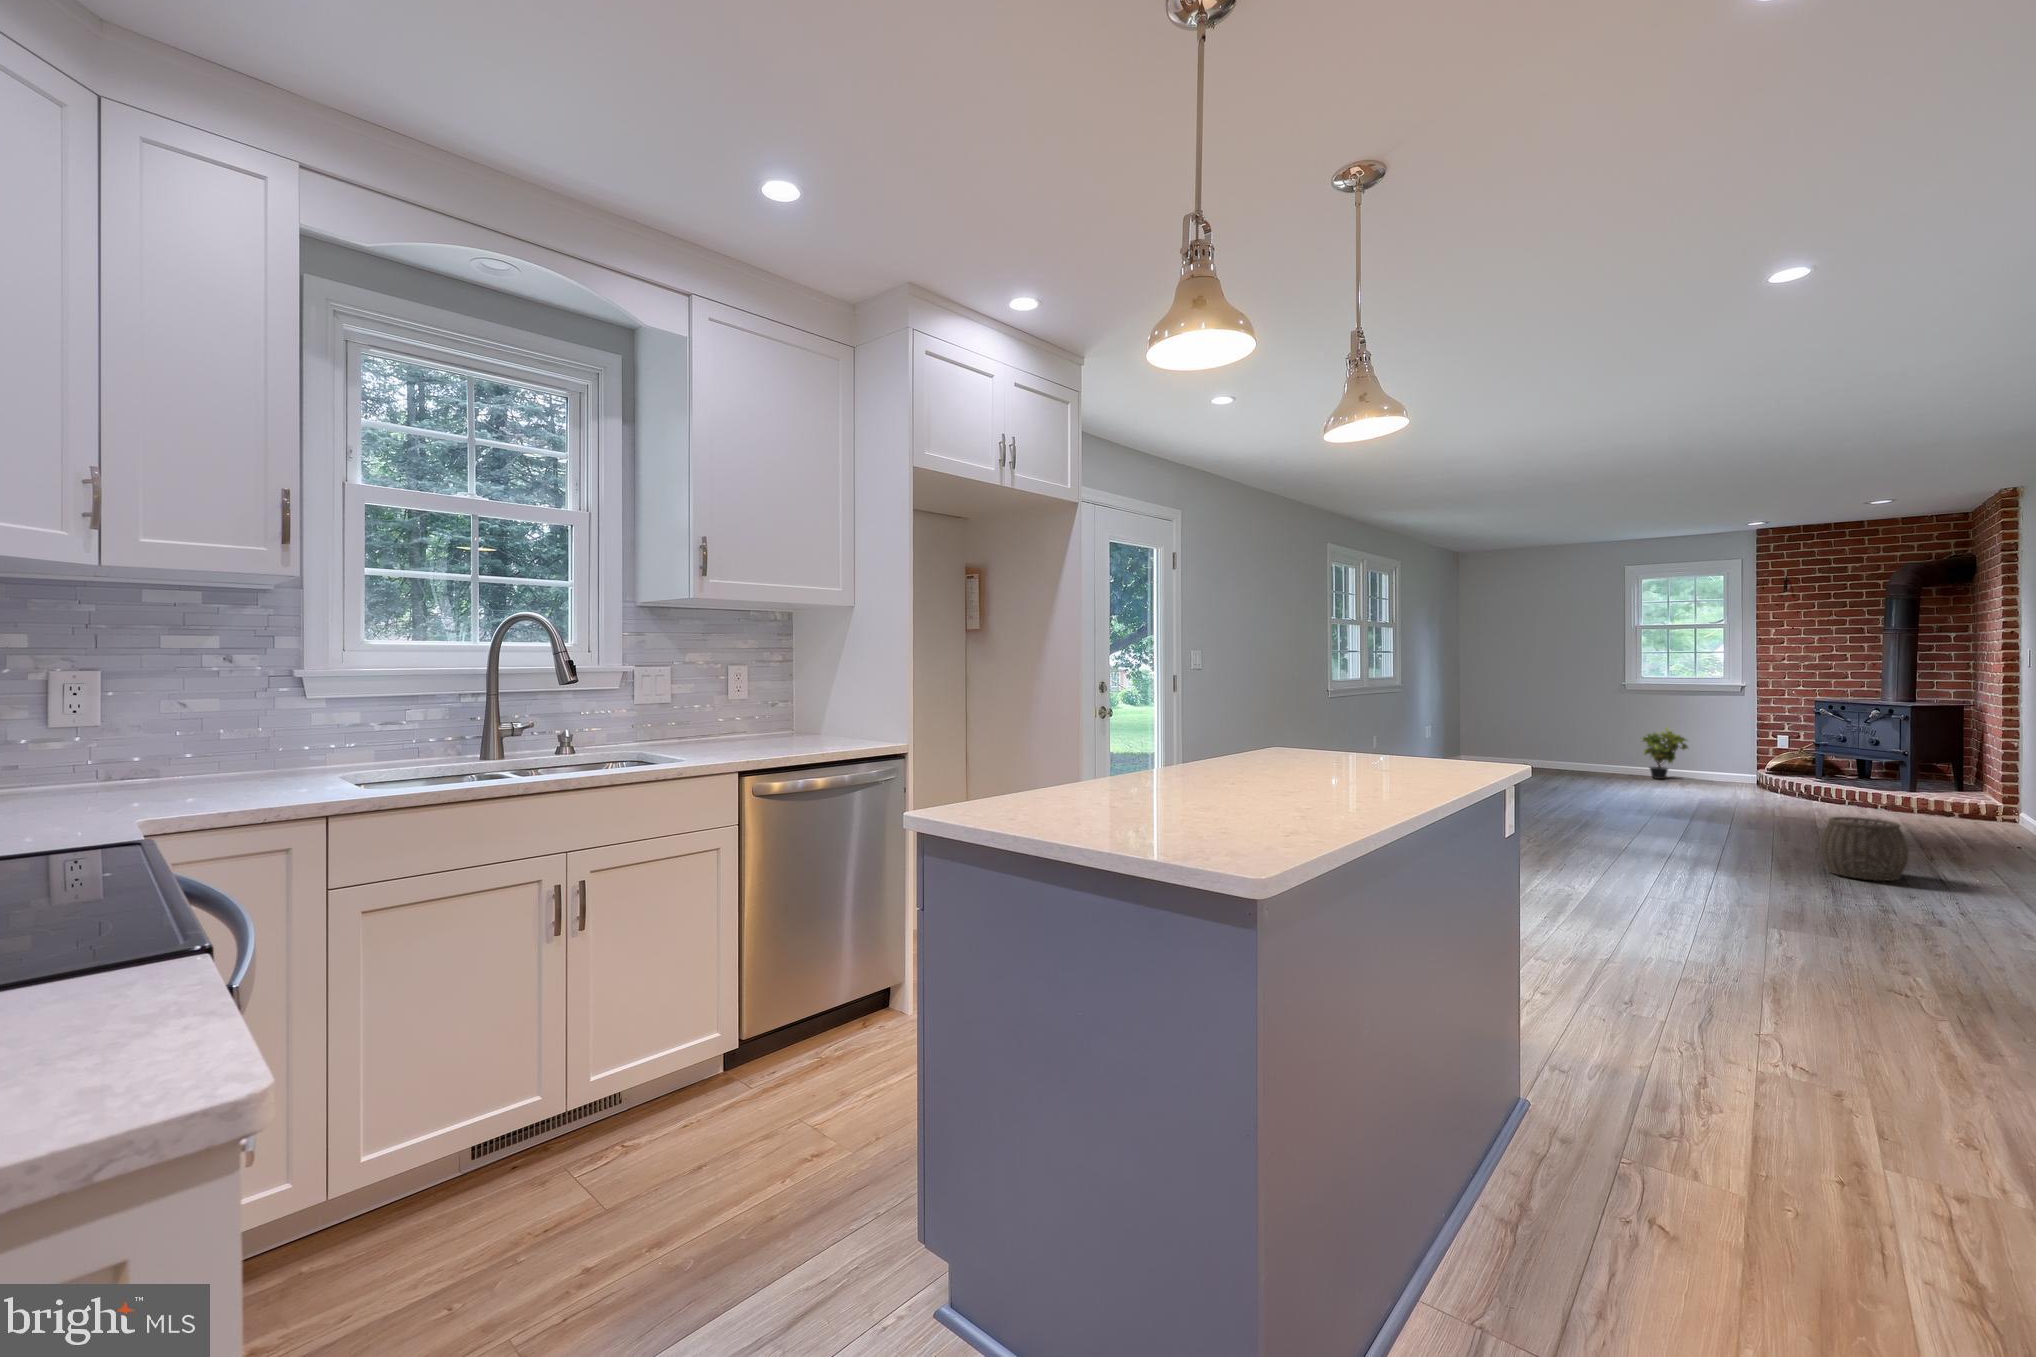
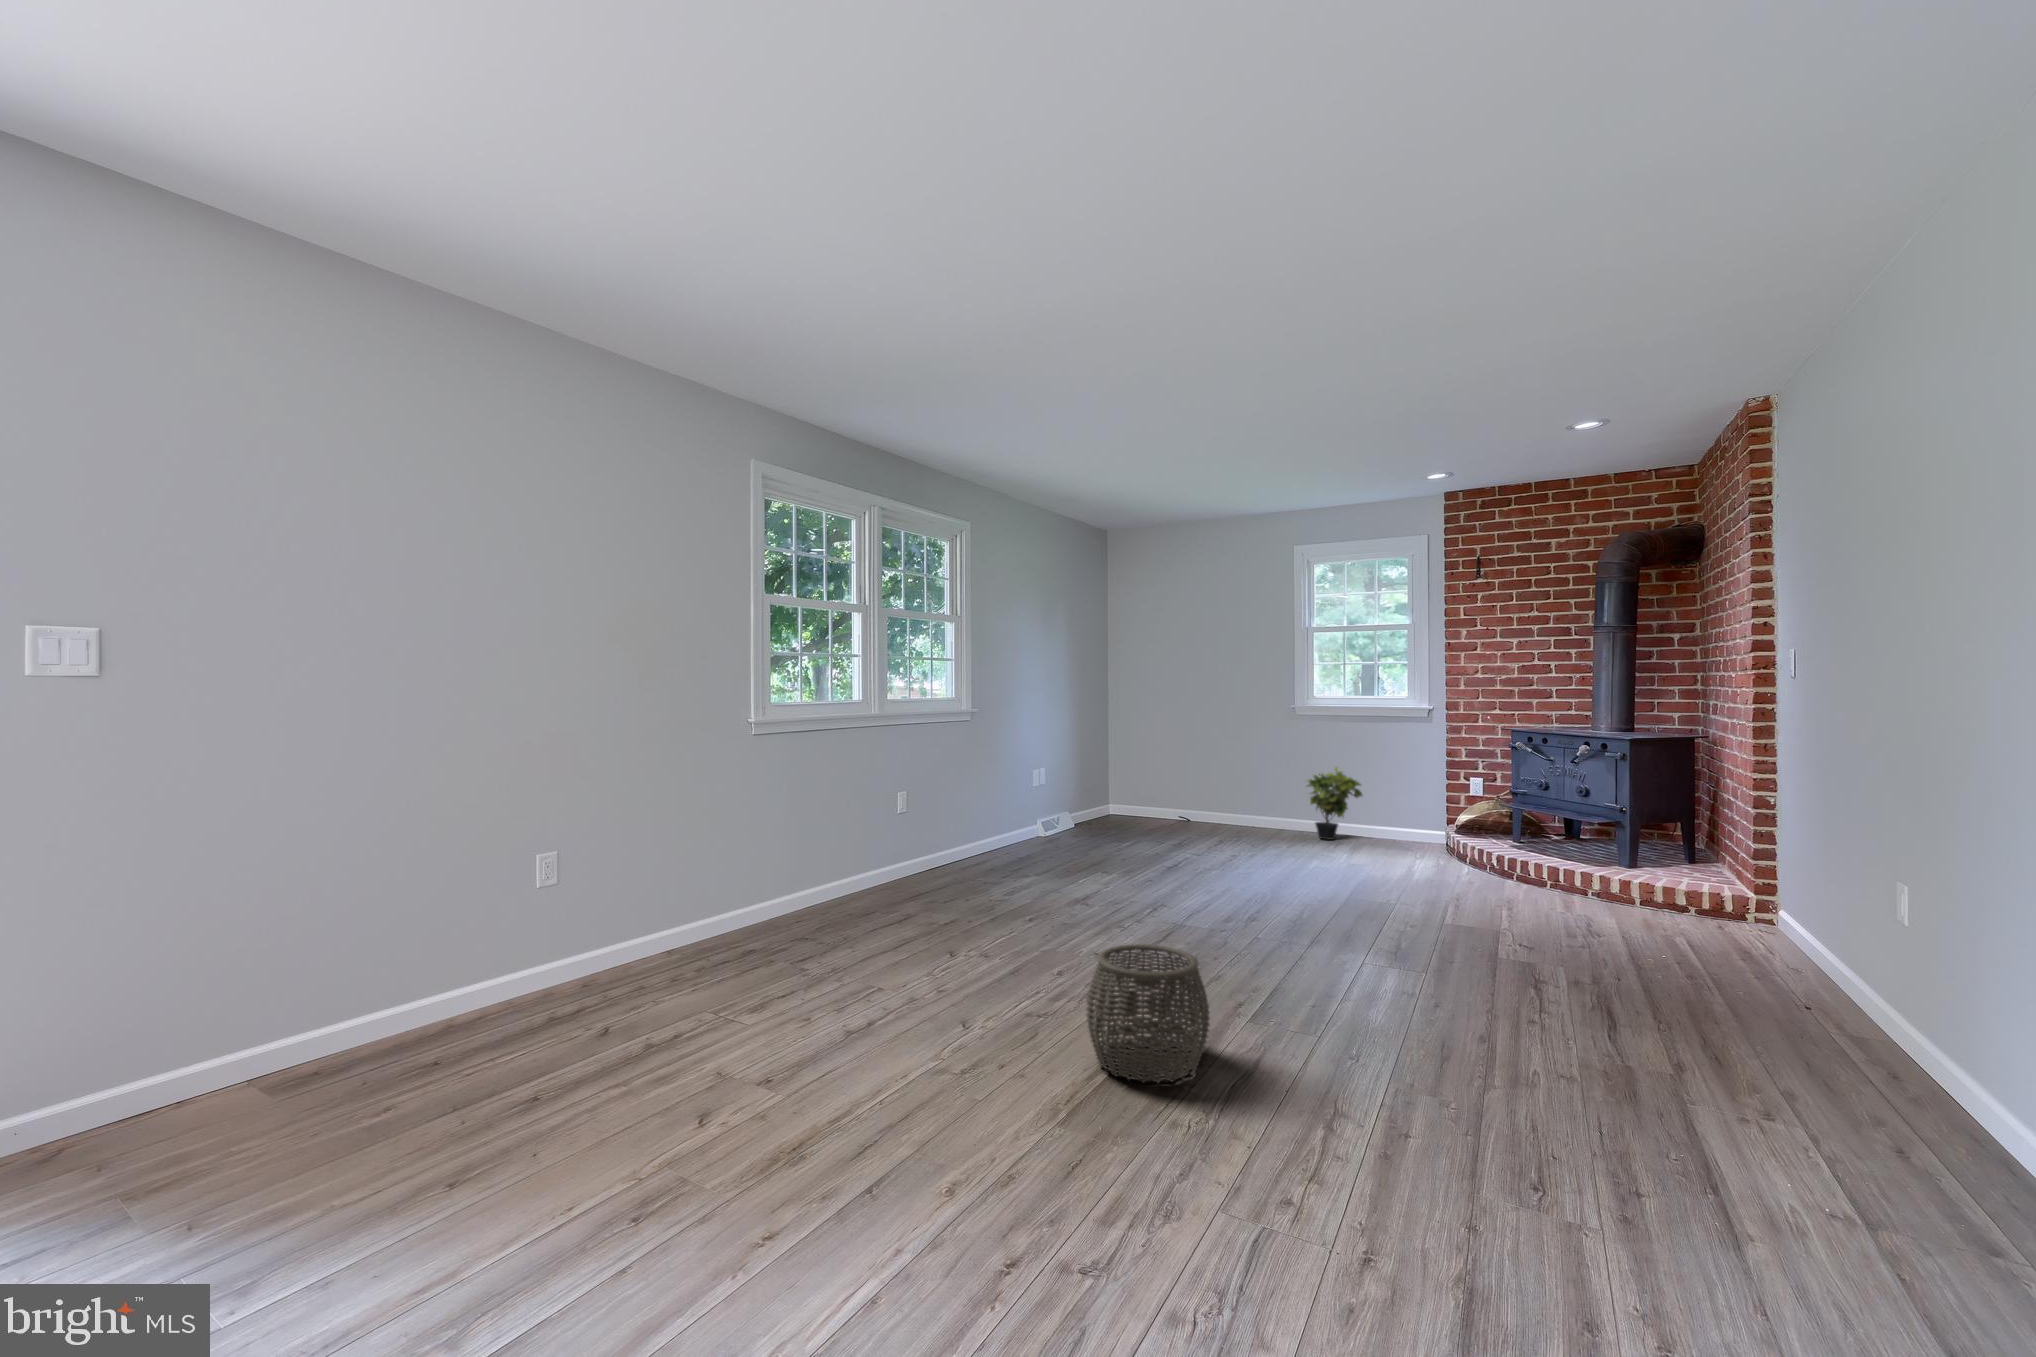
woven basket: present [1821,817,1909,881] -> present [1086,944,1210,1083]

